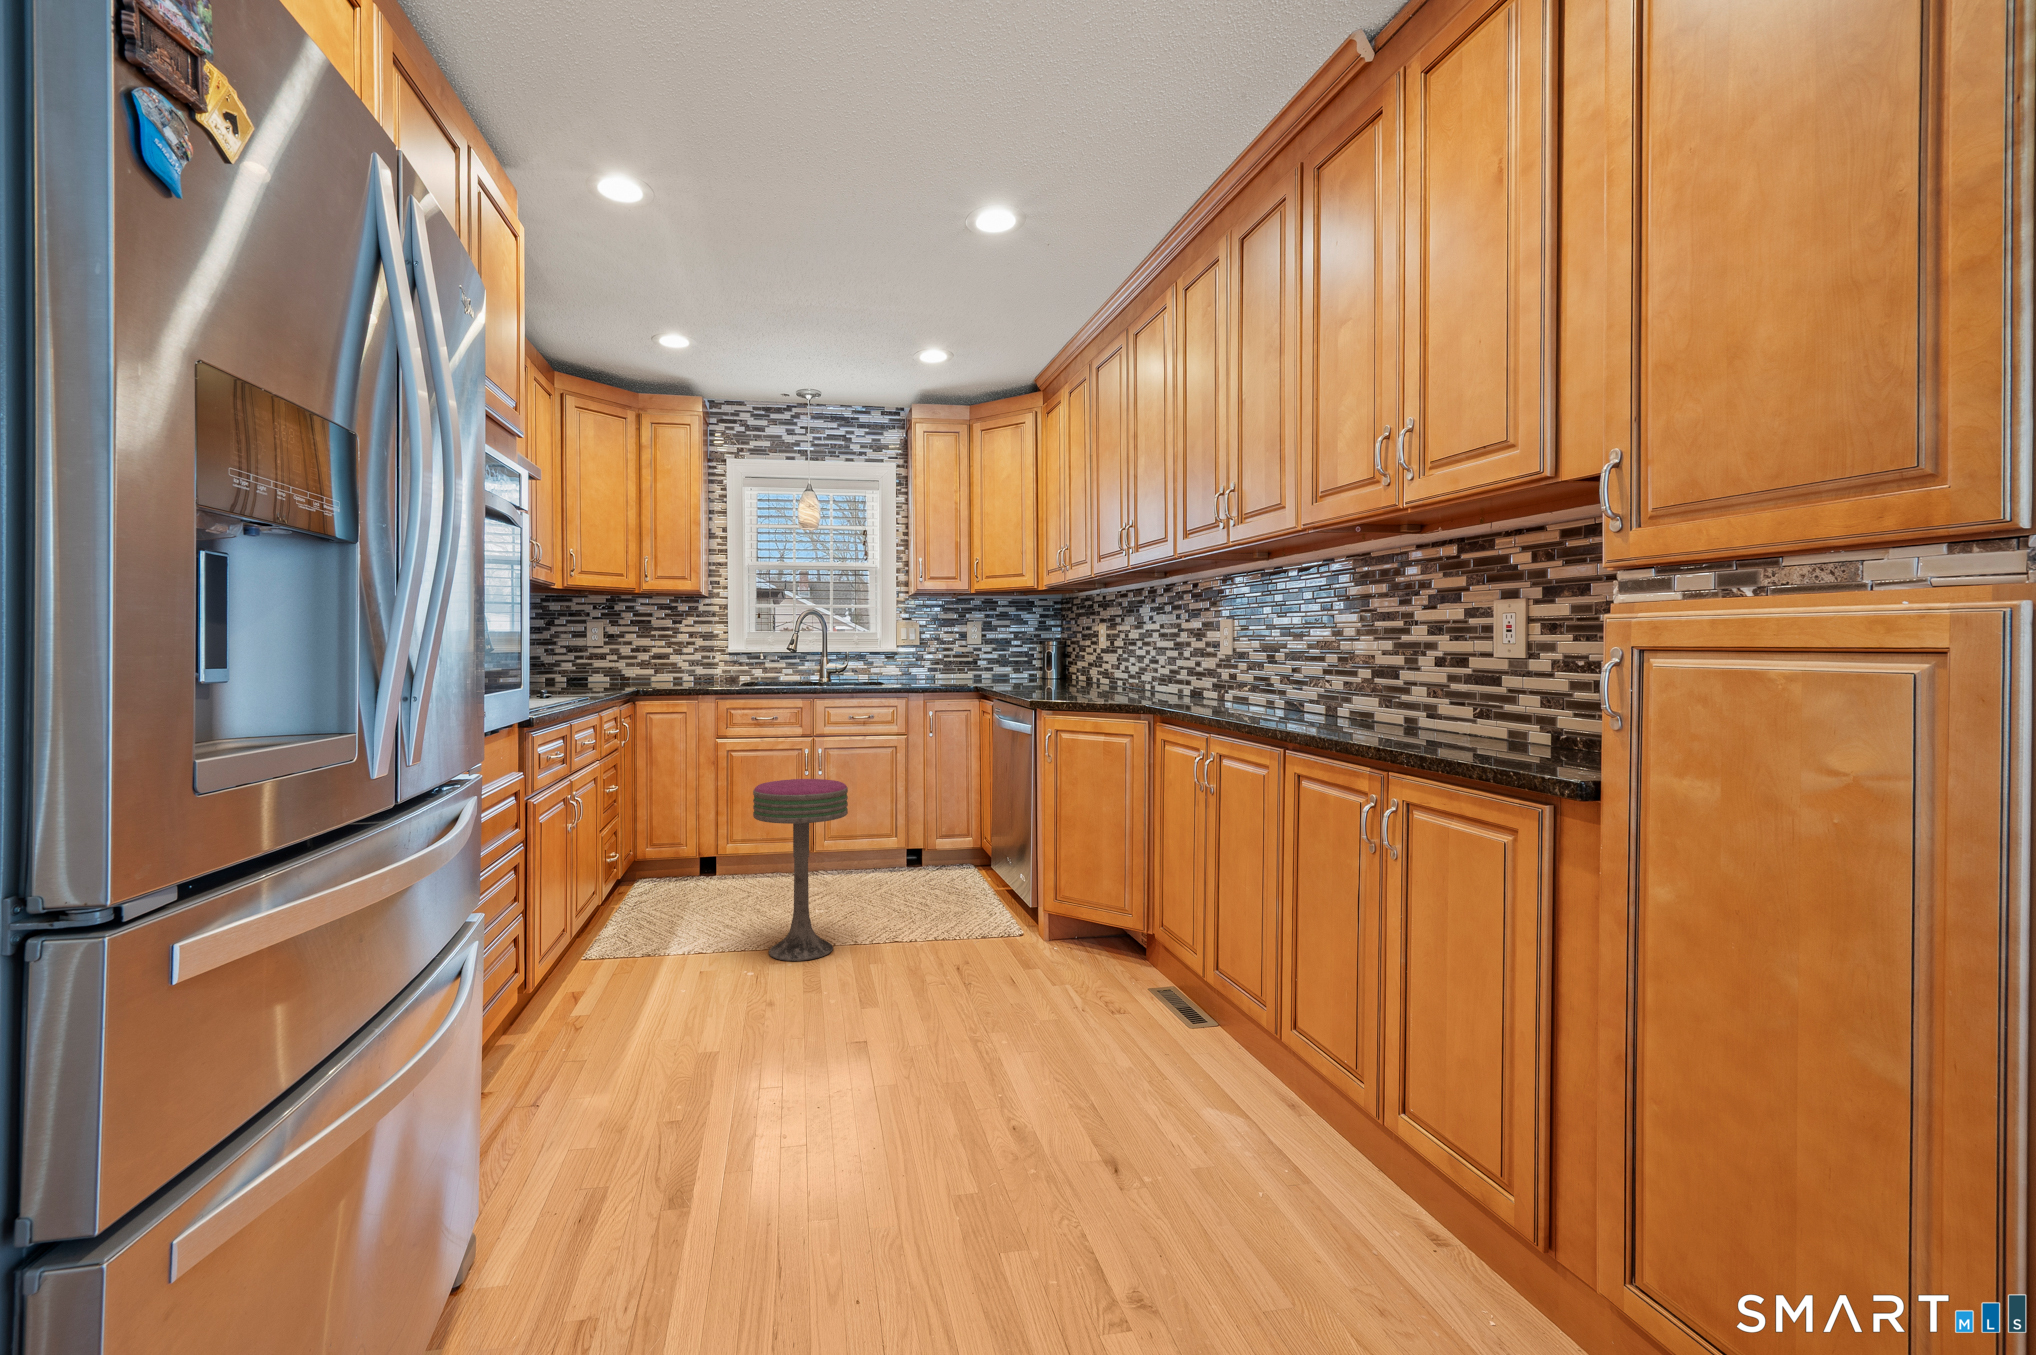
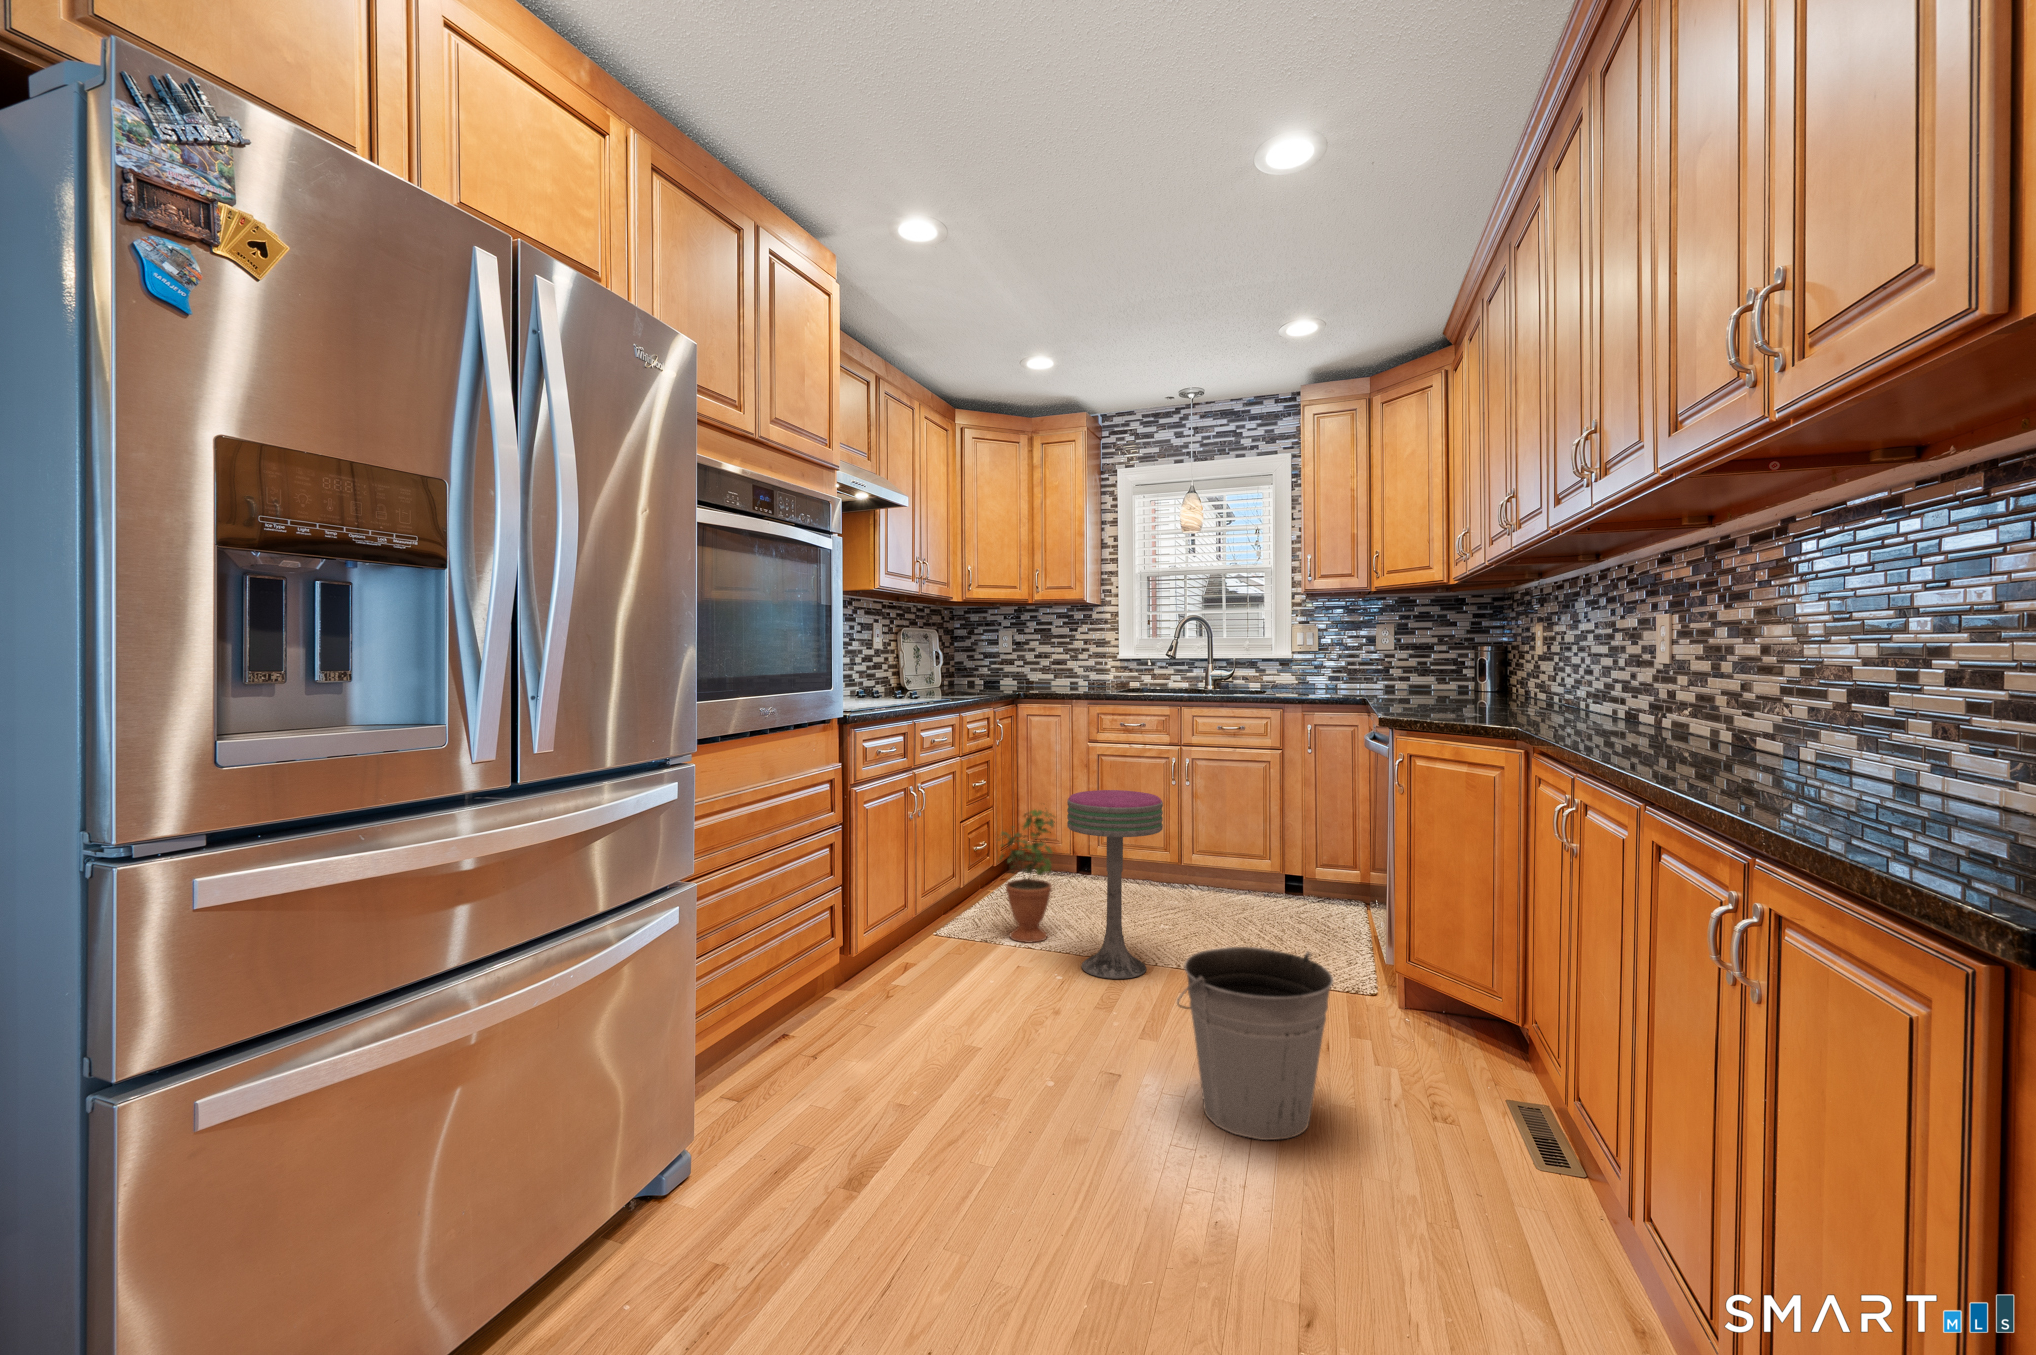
potted plant: none [657,800,722,944] -> present [999,810,1055,943]
bucket: none [934,895,1062,1056] -> present [1177,947,1333,1140]

